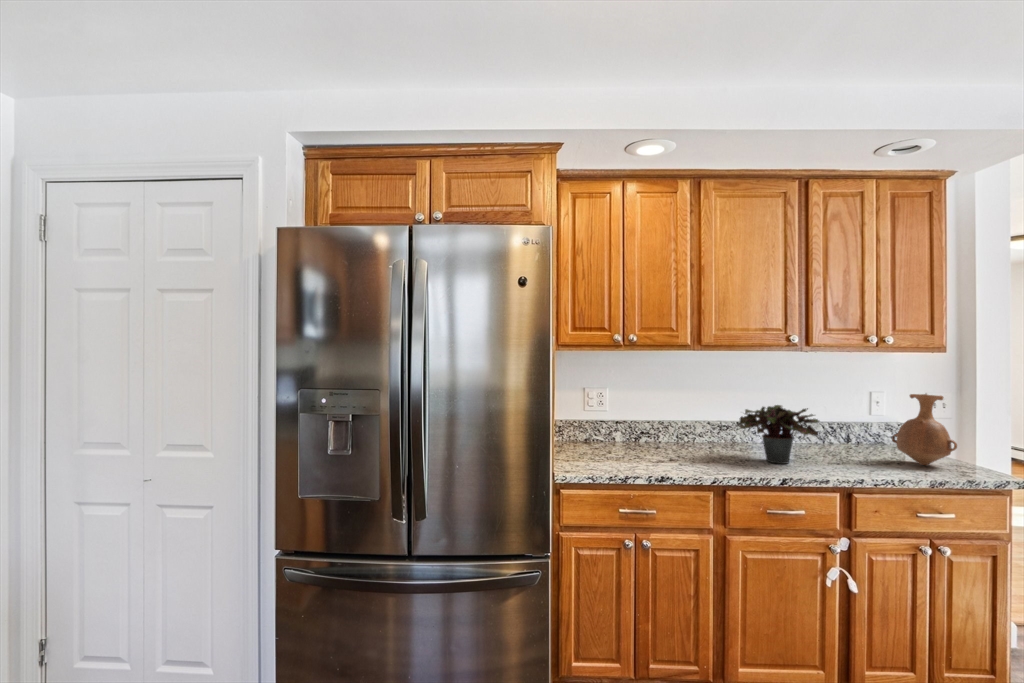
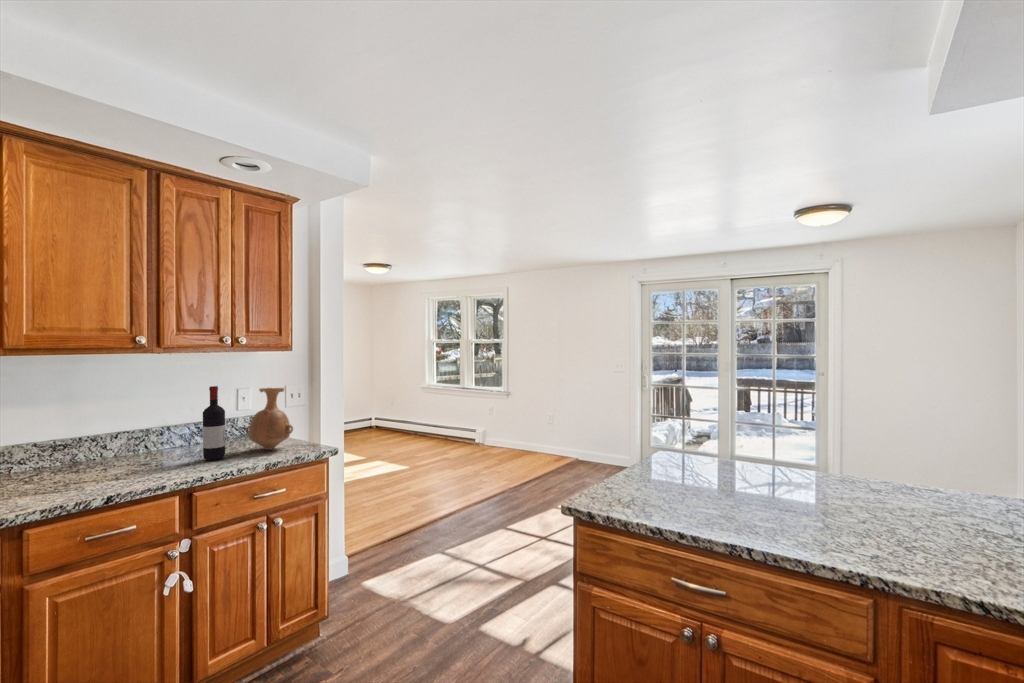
wine bottle: none [849,387,874,465] -> present [203,386,225,460]
potted plant: present [737,405,819,464] -> none [55,413,169,479]

